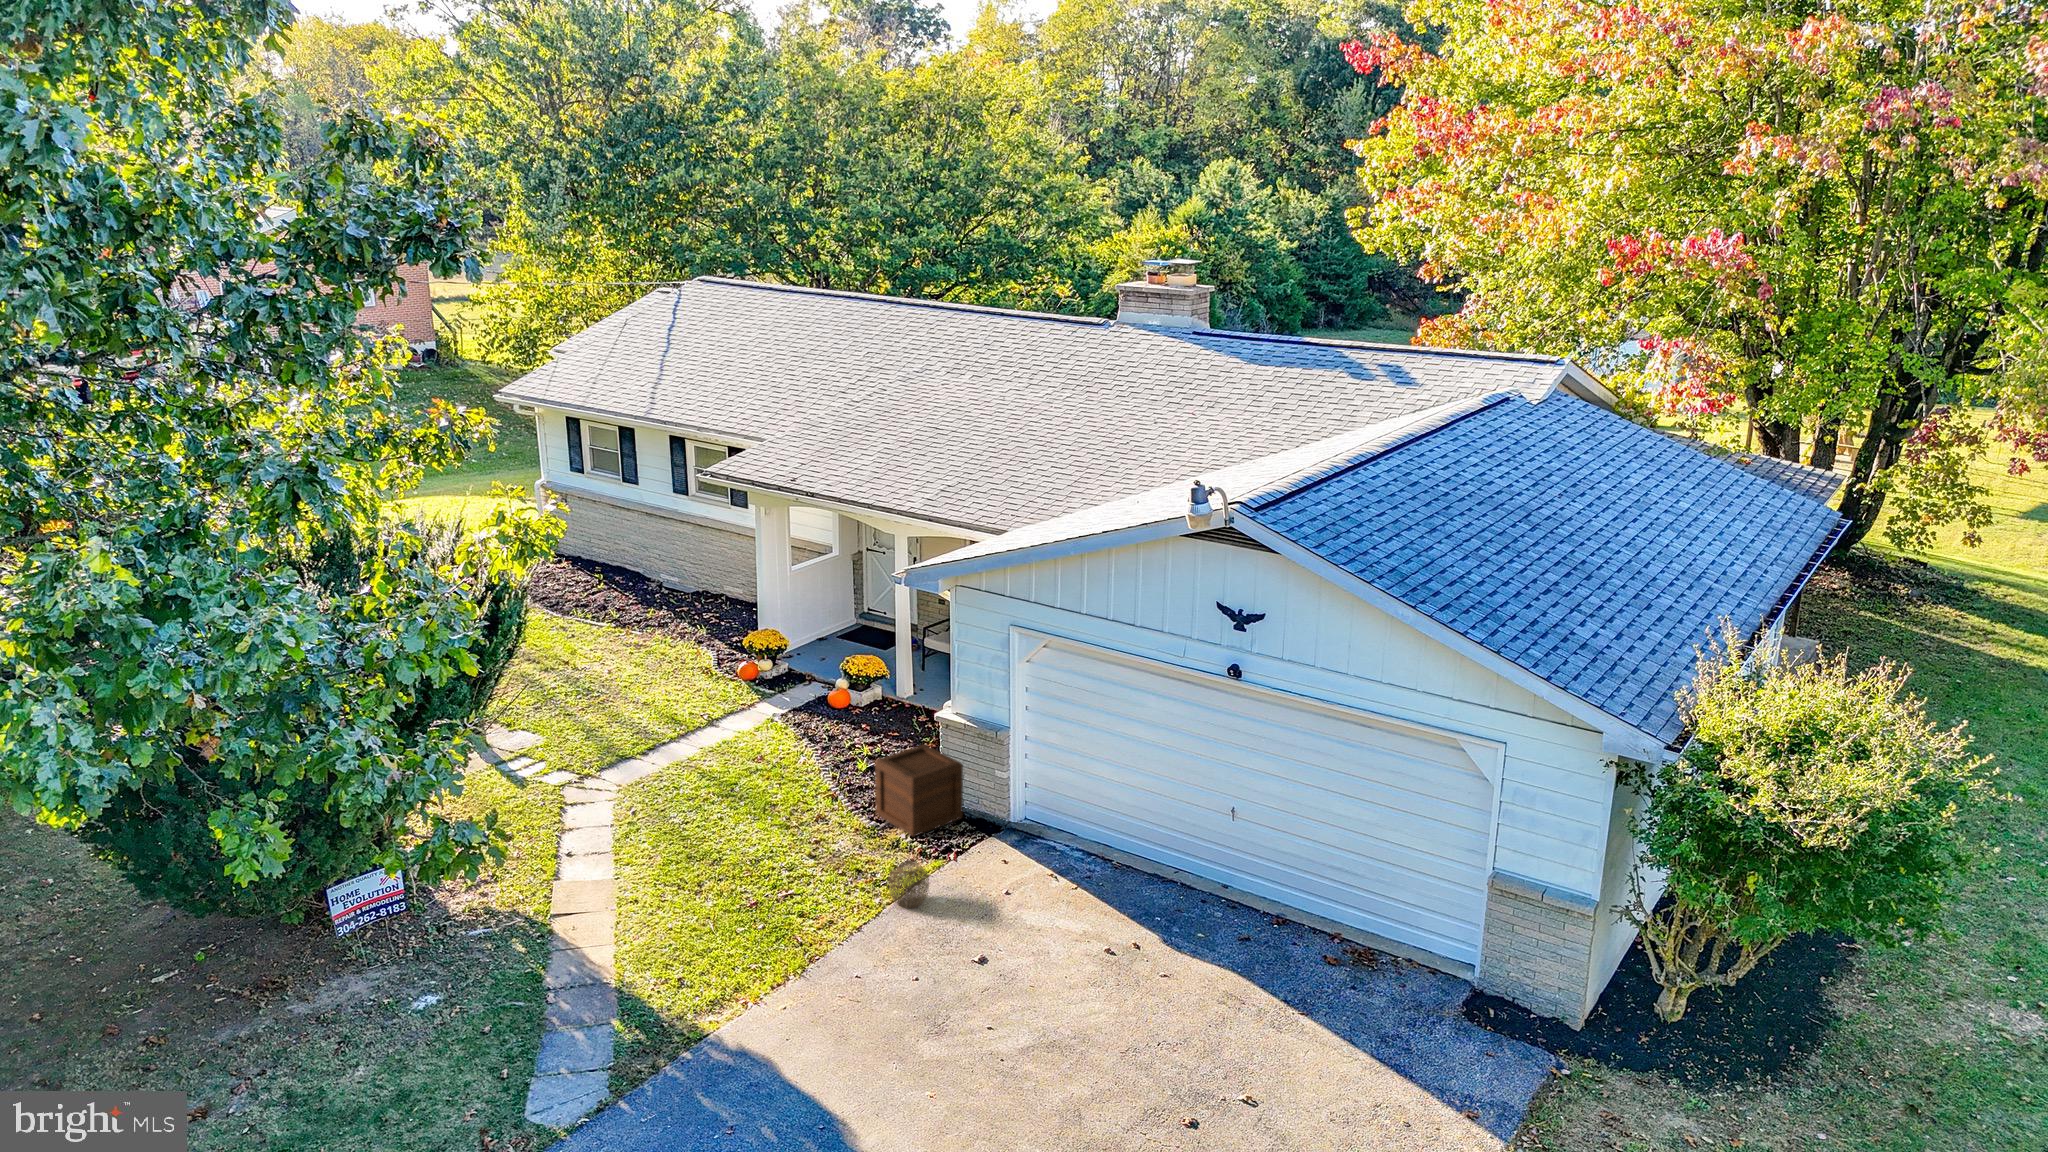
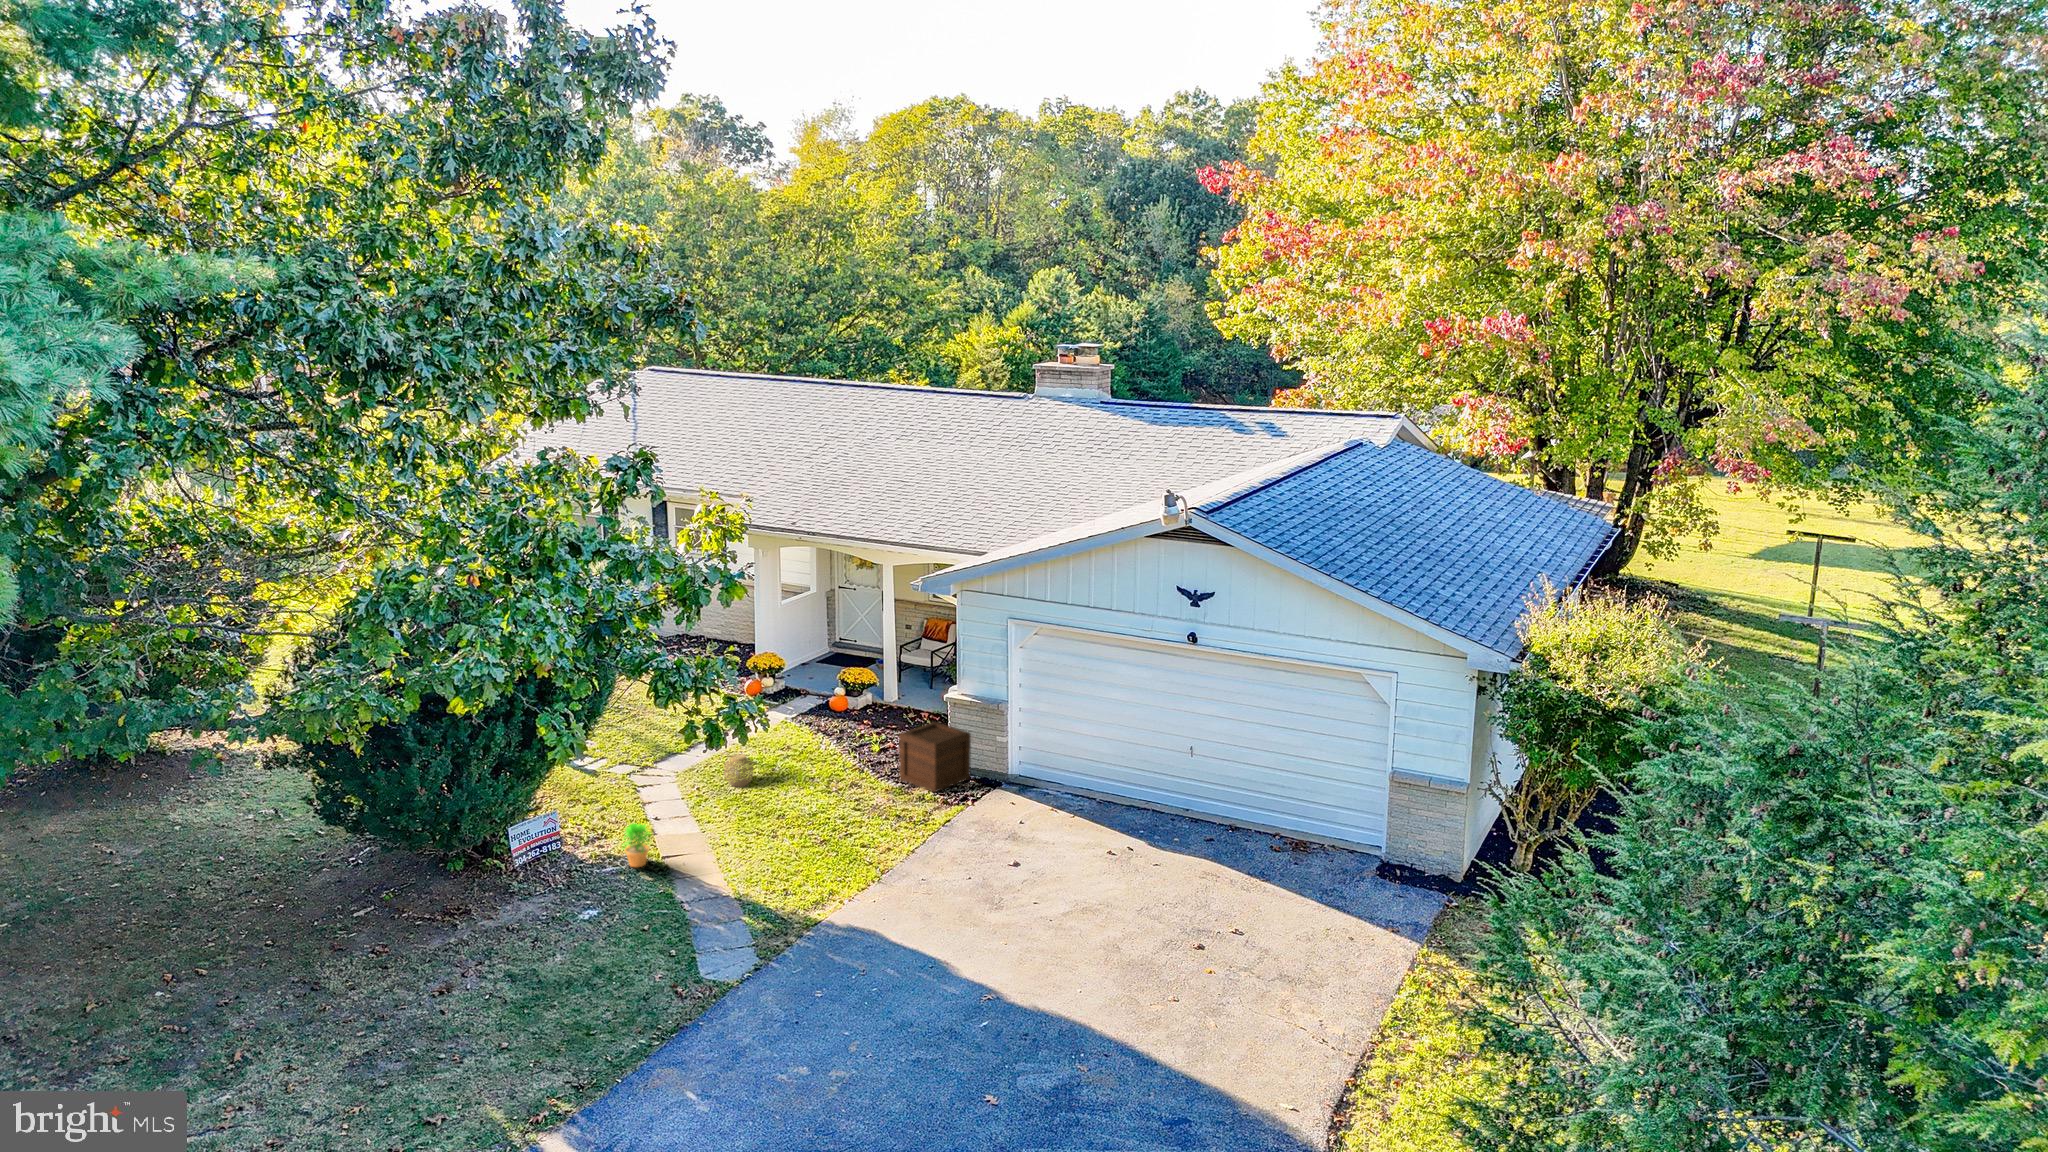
woven basket: present [889,861,929,908] -> present [724,754,753,787]
potted plant: none [492,873,538,929] -> present [622,823,651,867]

